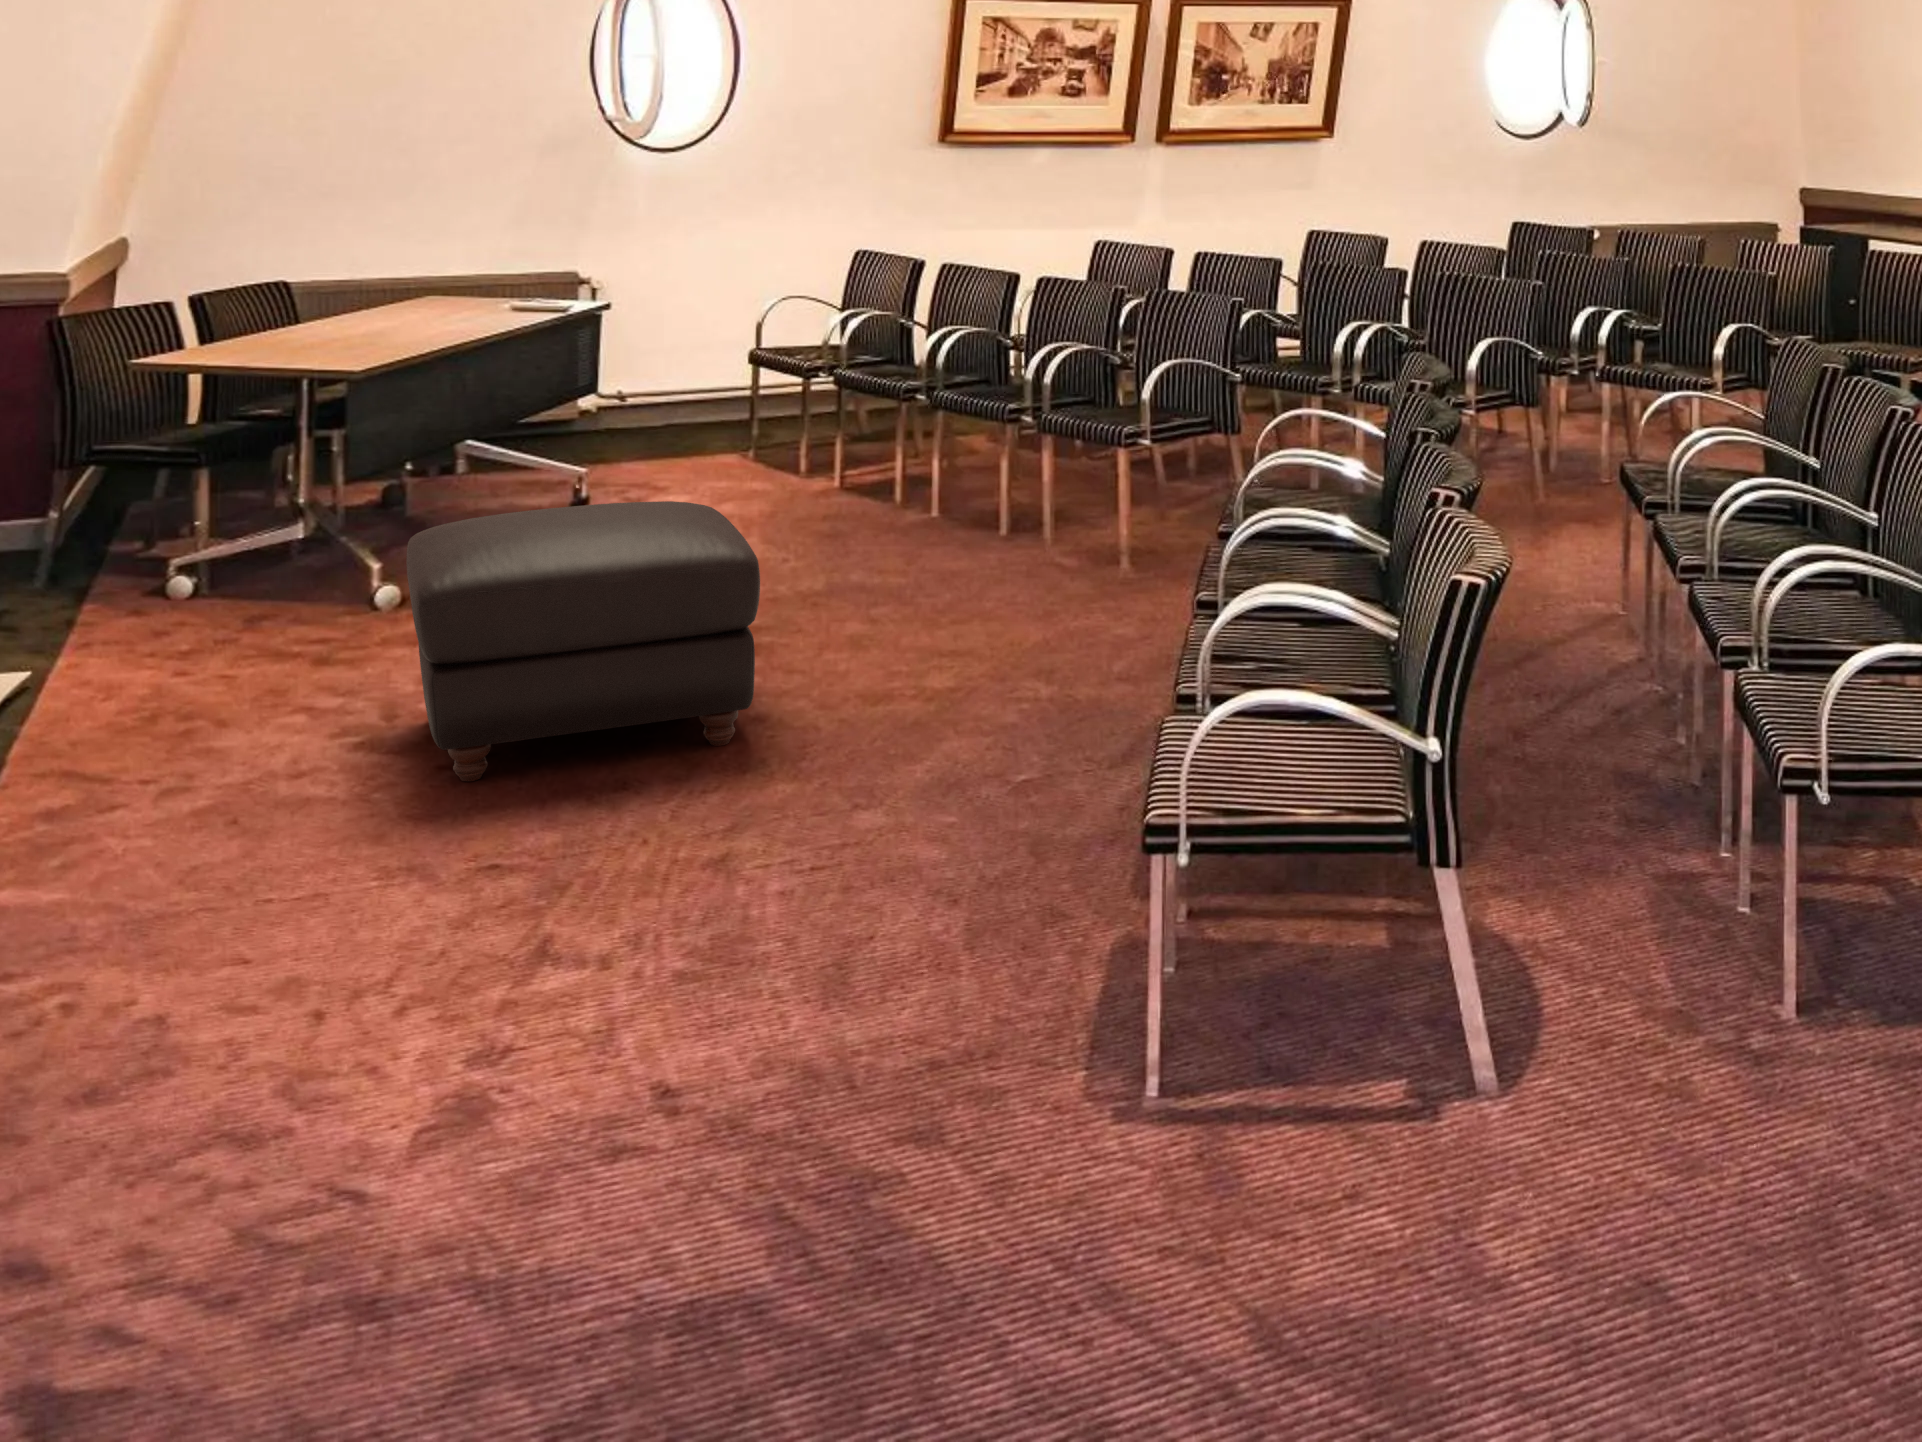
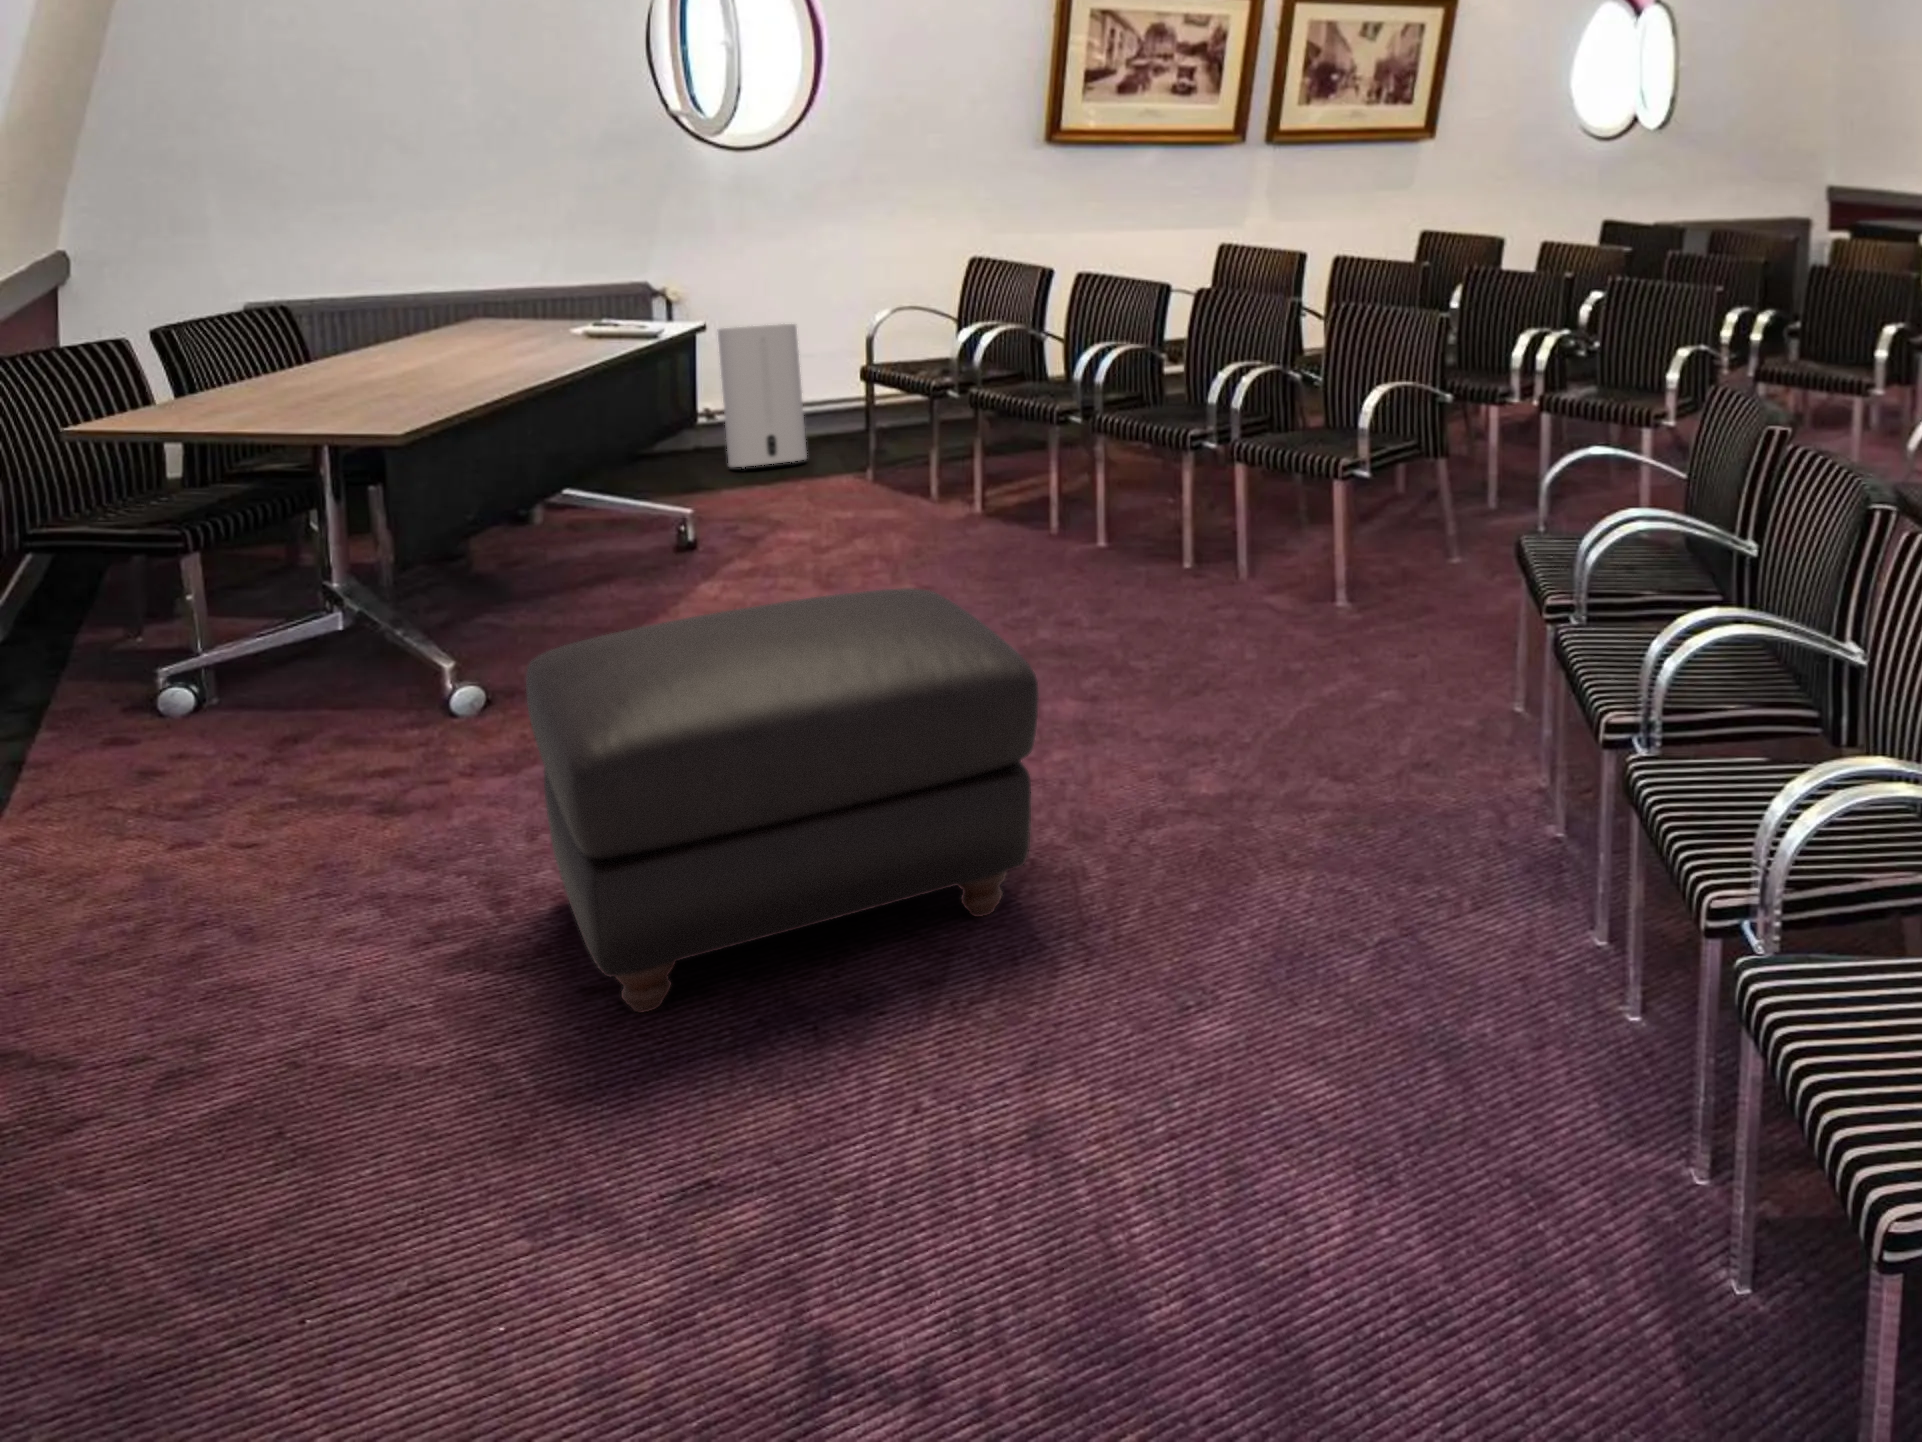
air purifier: none [637,310,712,440] -> present [718,324,807,468]

